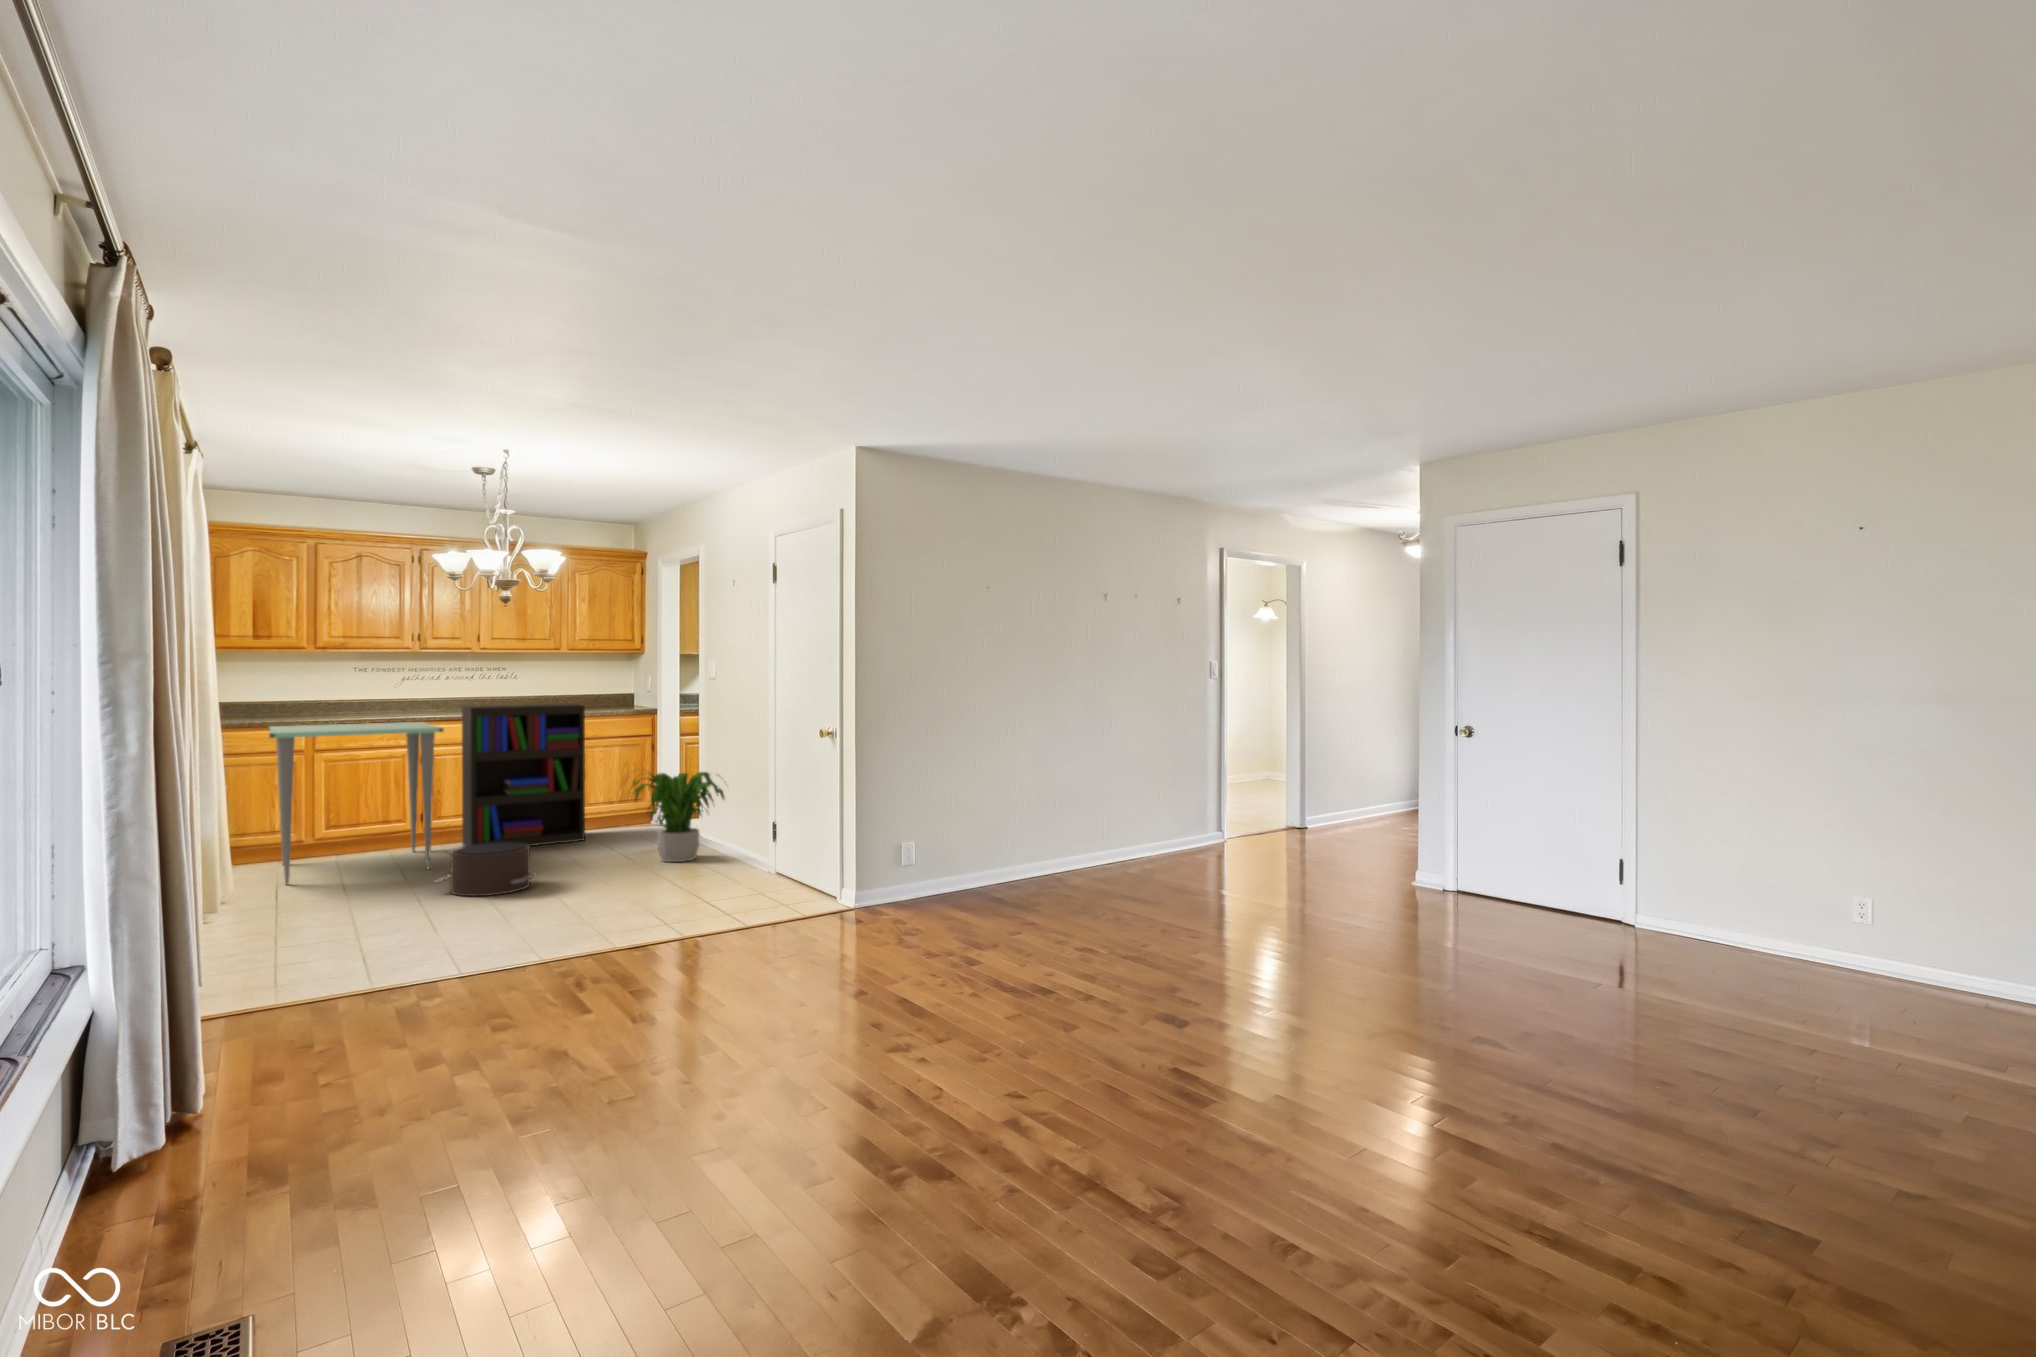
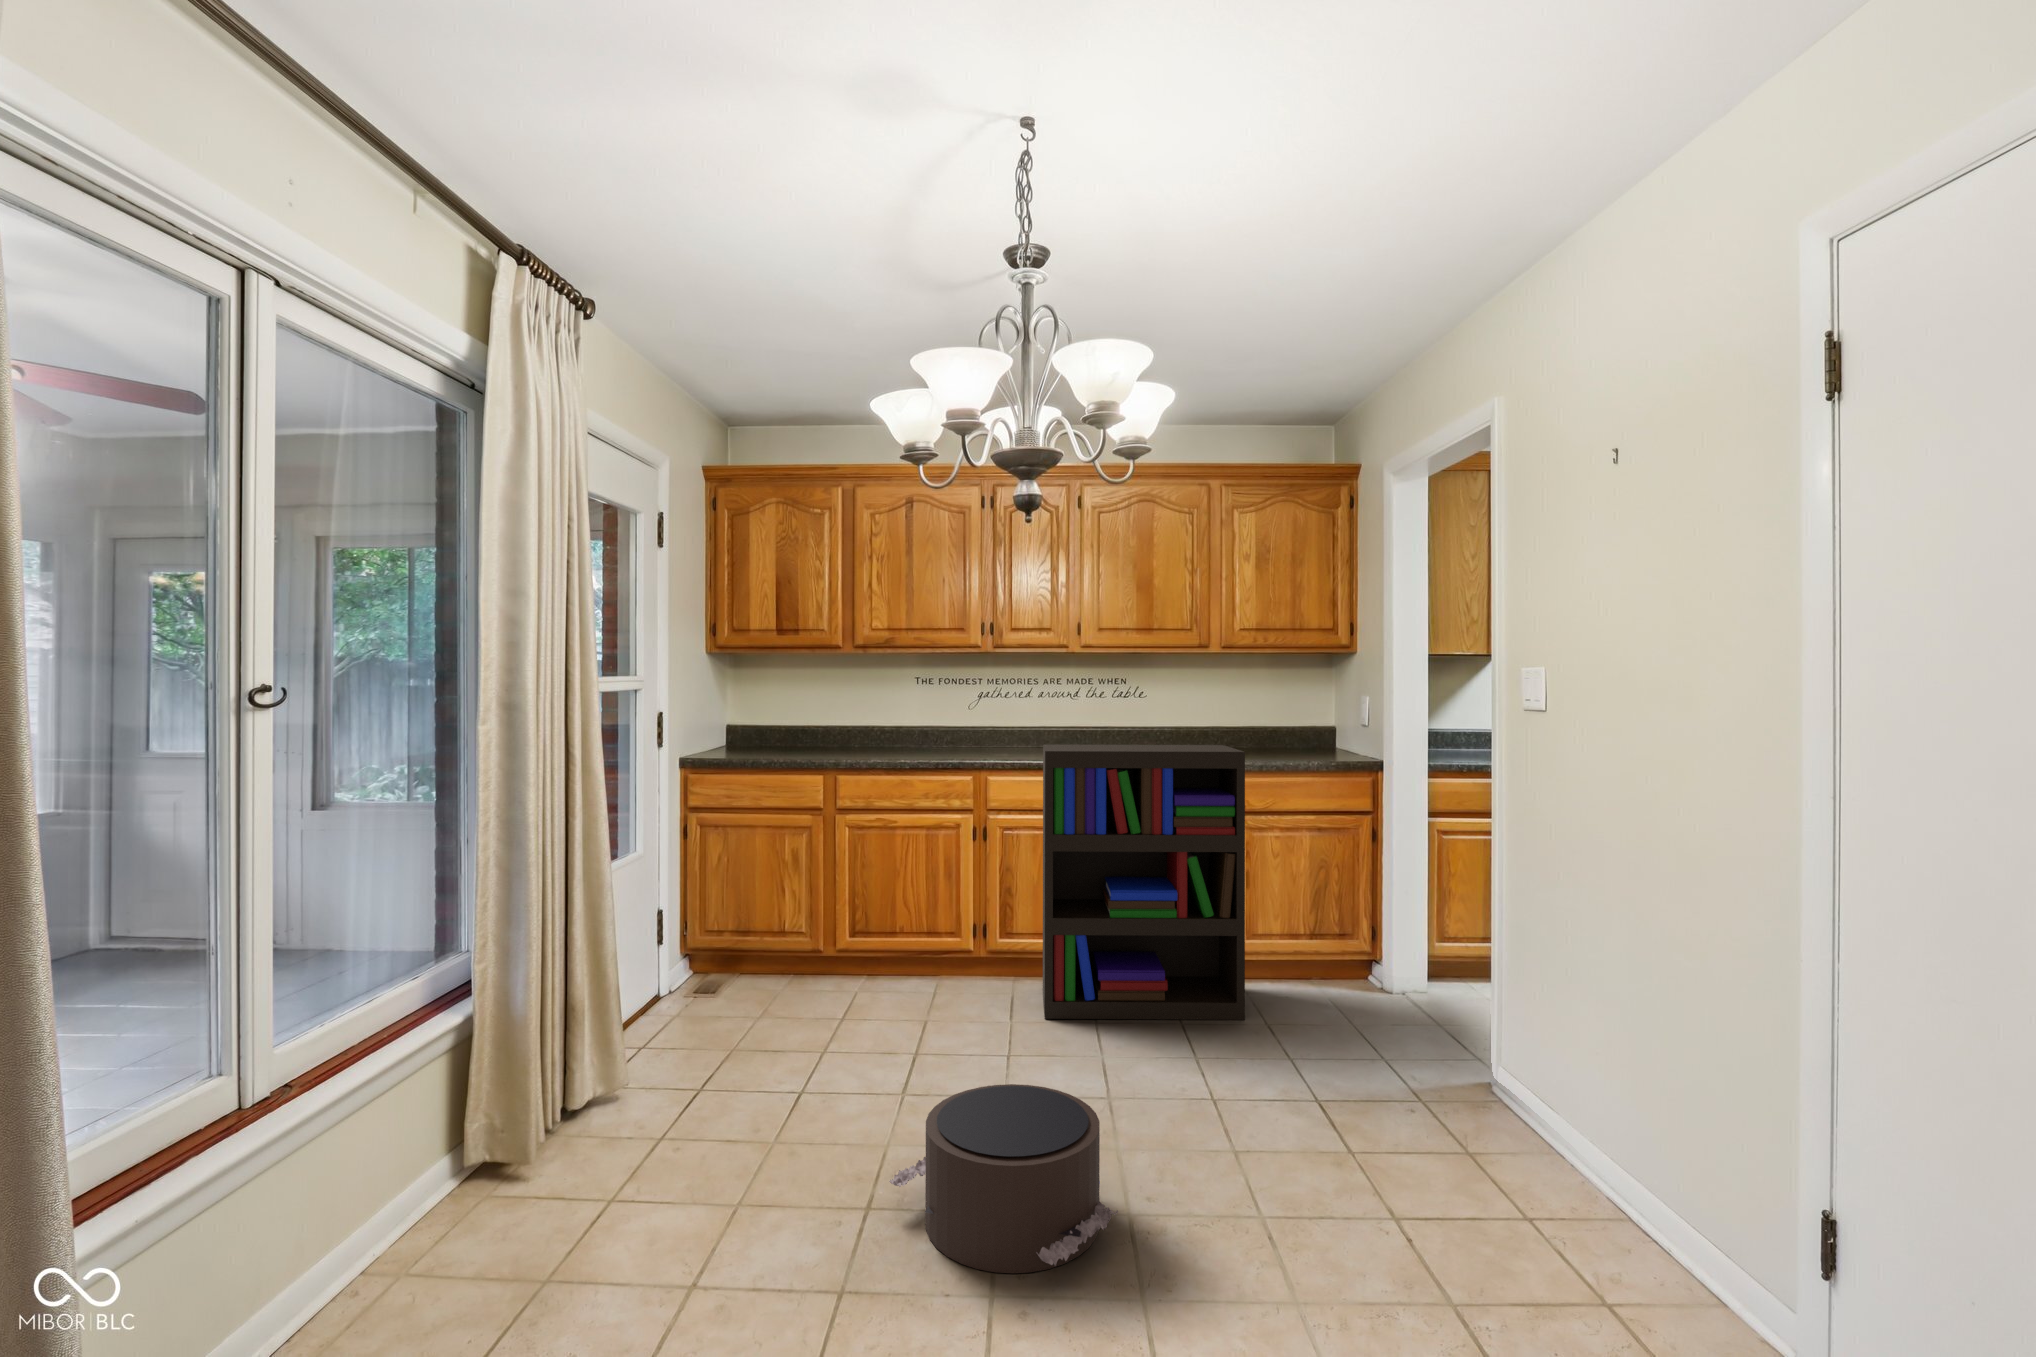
dining table: present [268,722,444,884] -> none [696,769,986,1071]
potted plant: present [631,772,726,862] -> none [1324,921,1635,1202]

